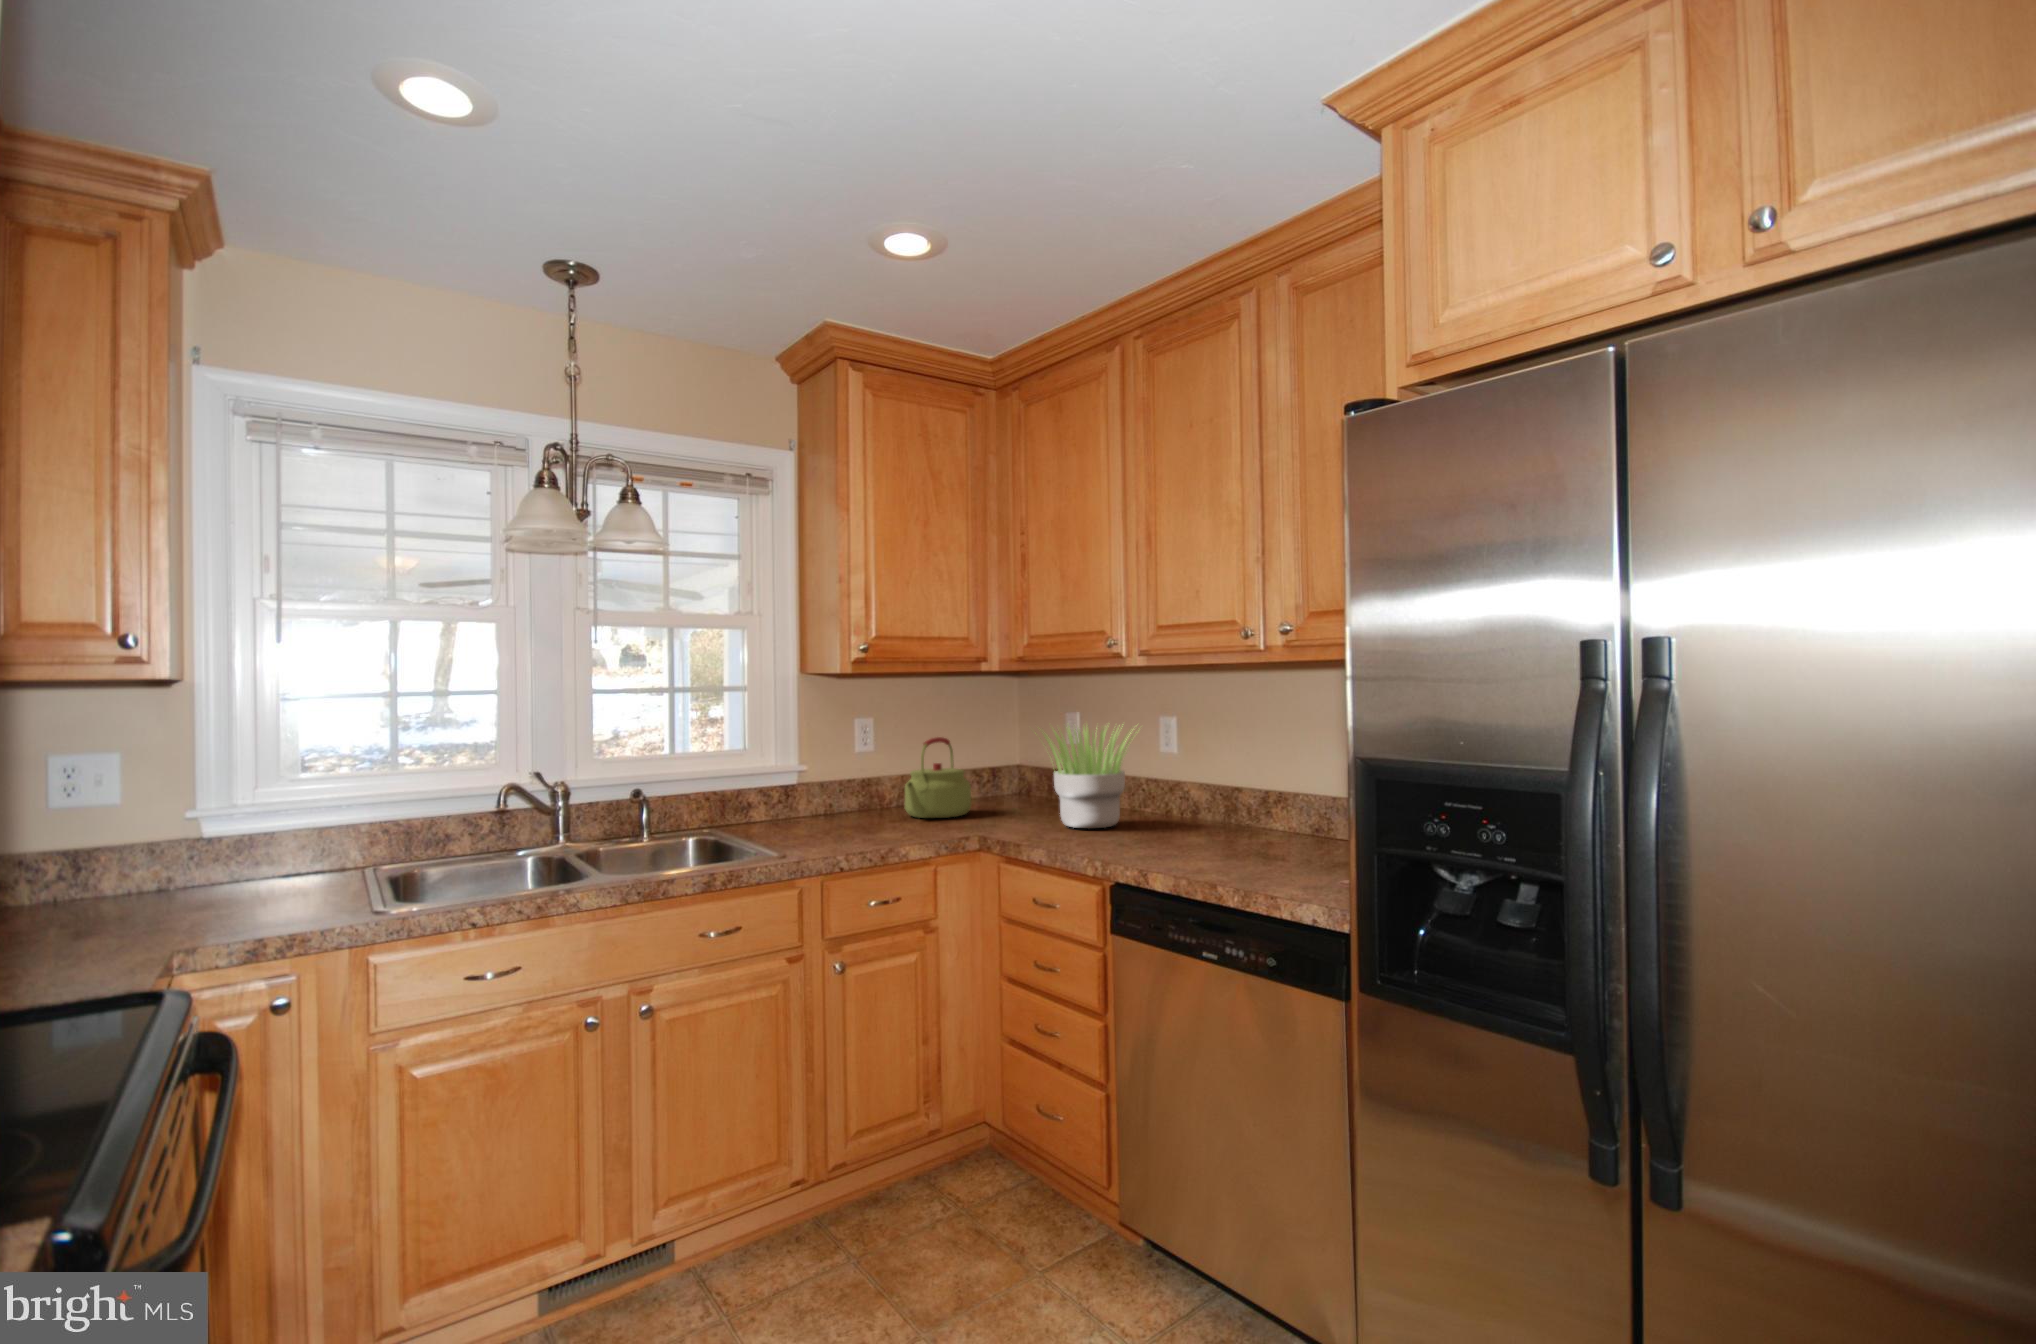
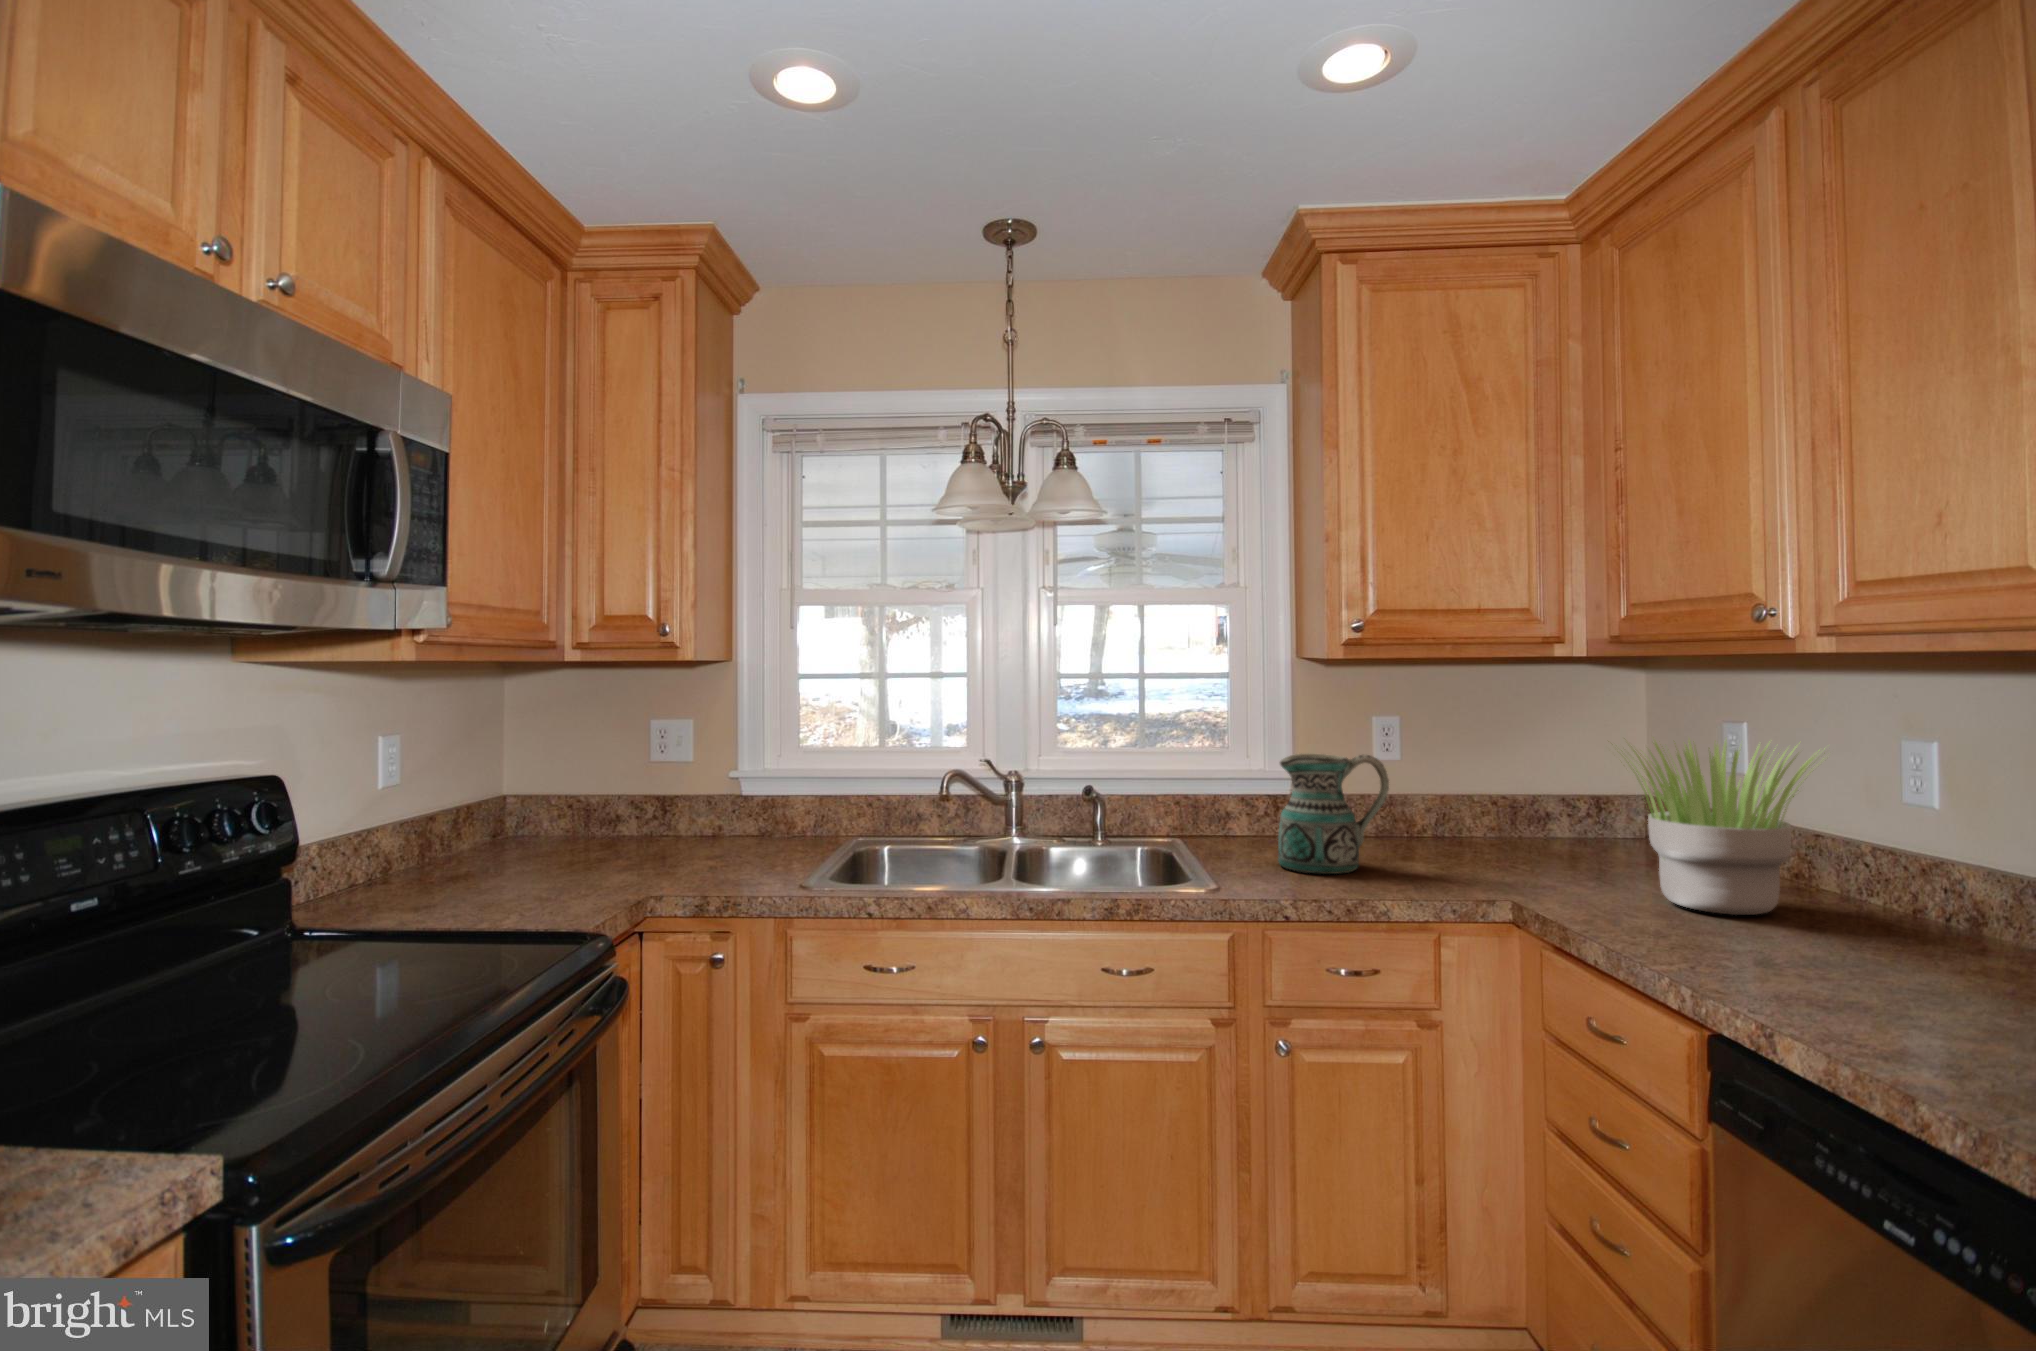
kettle: present [905,737,971,818] -> none [1423,746,1530,858]
ceramic pitcher: none [812,746,891,839] -> present [1278,754,1389,874]

